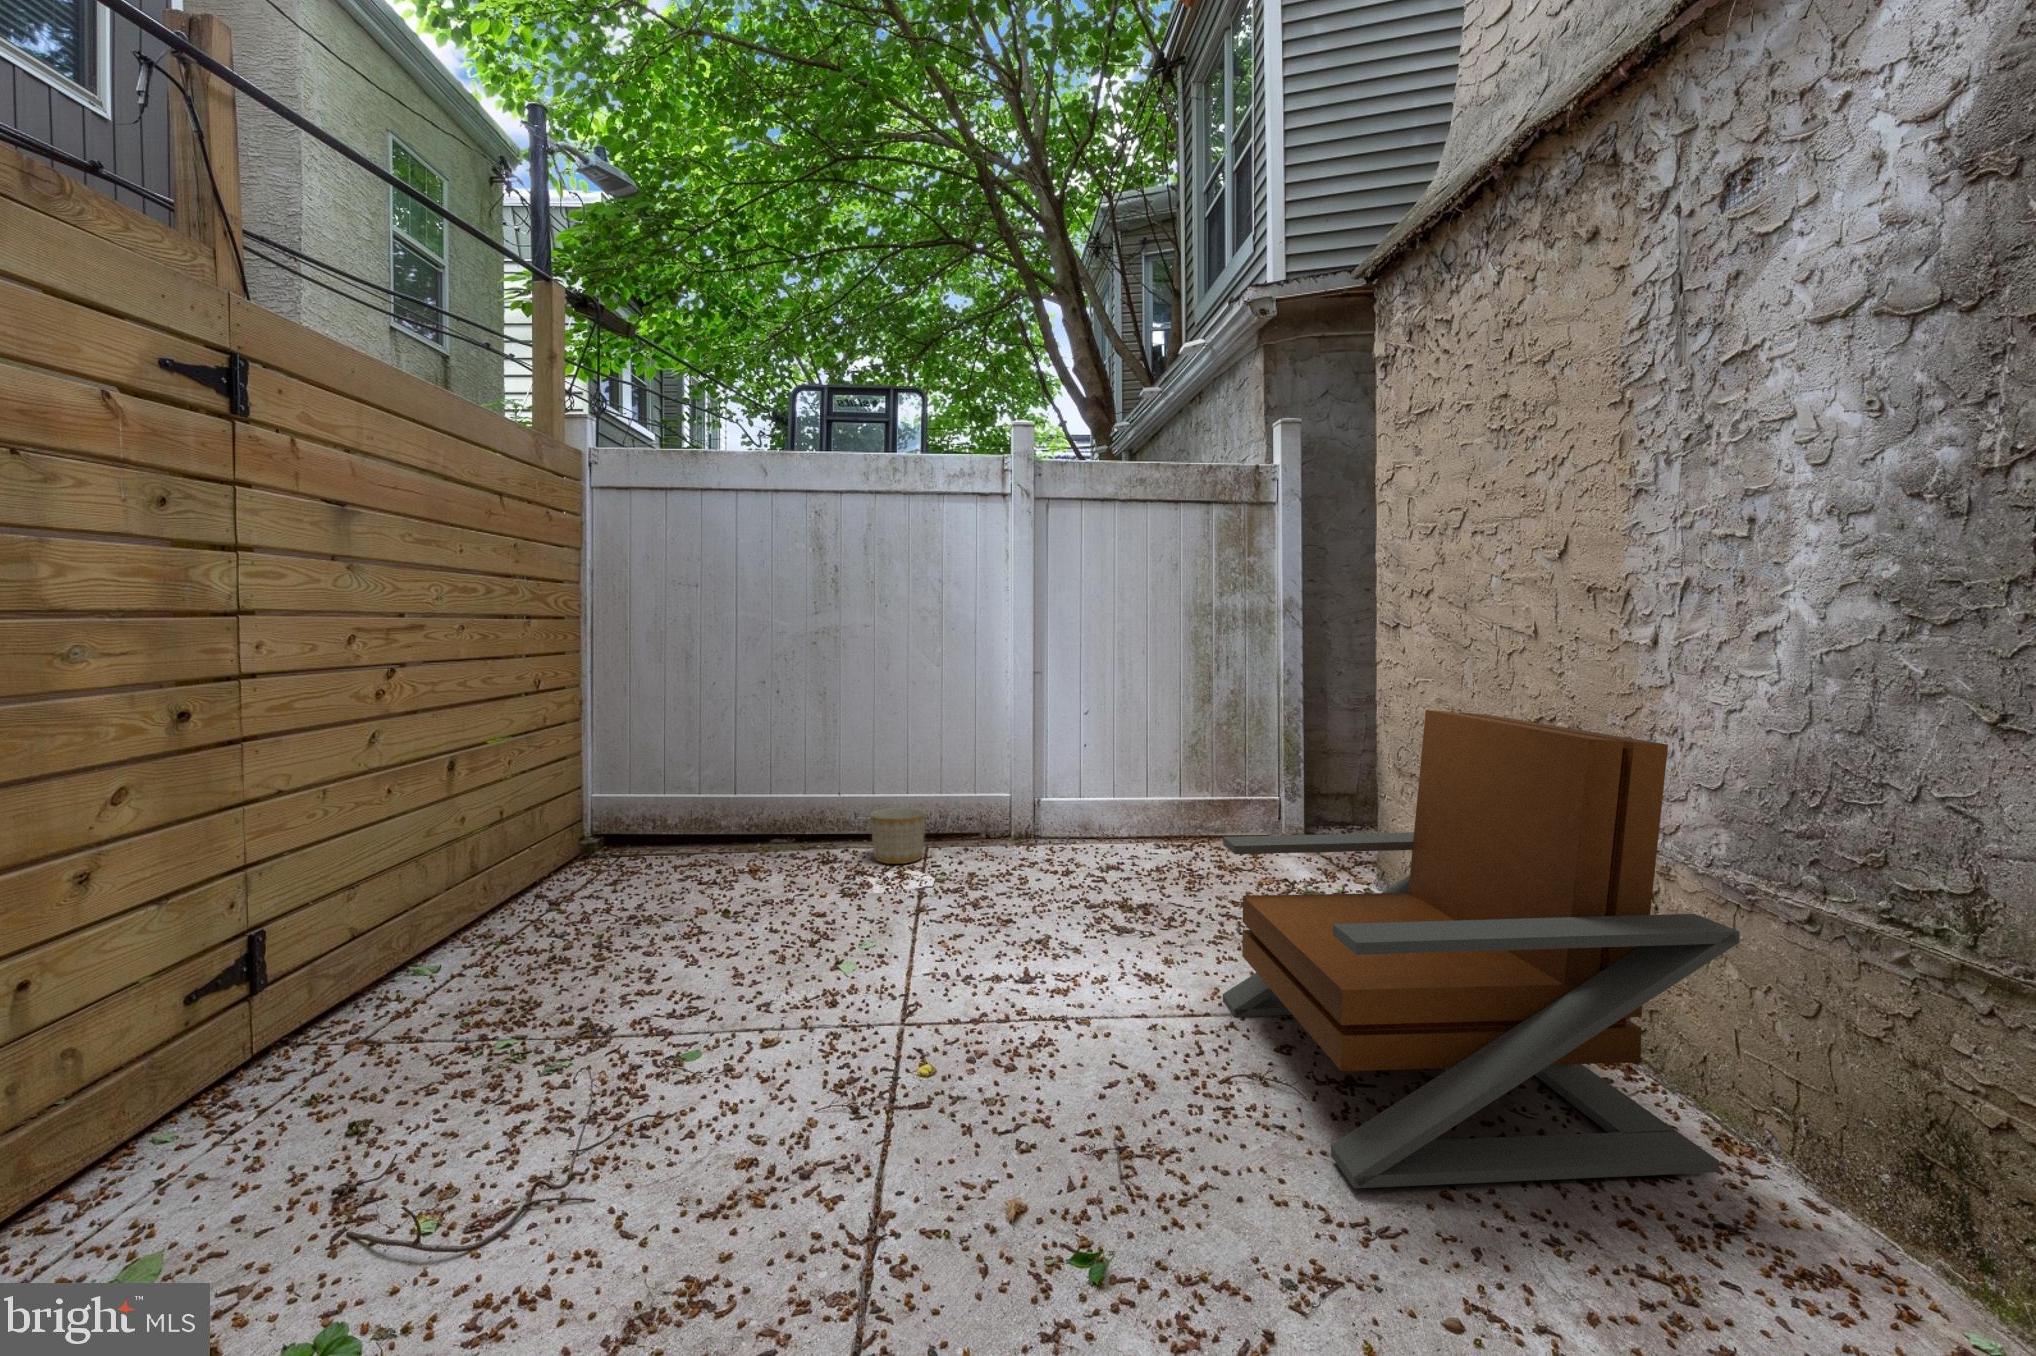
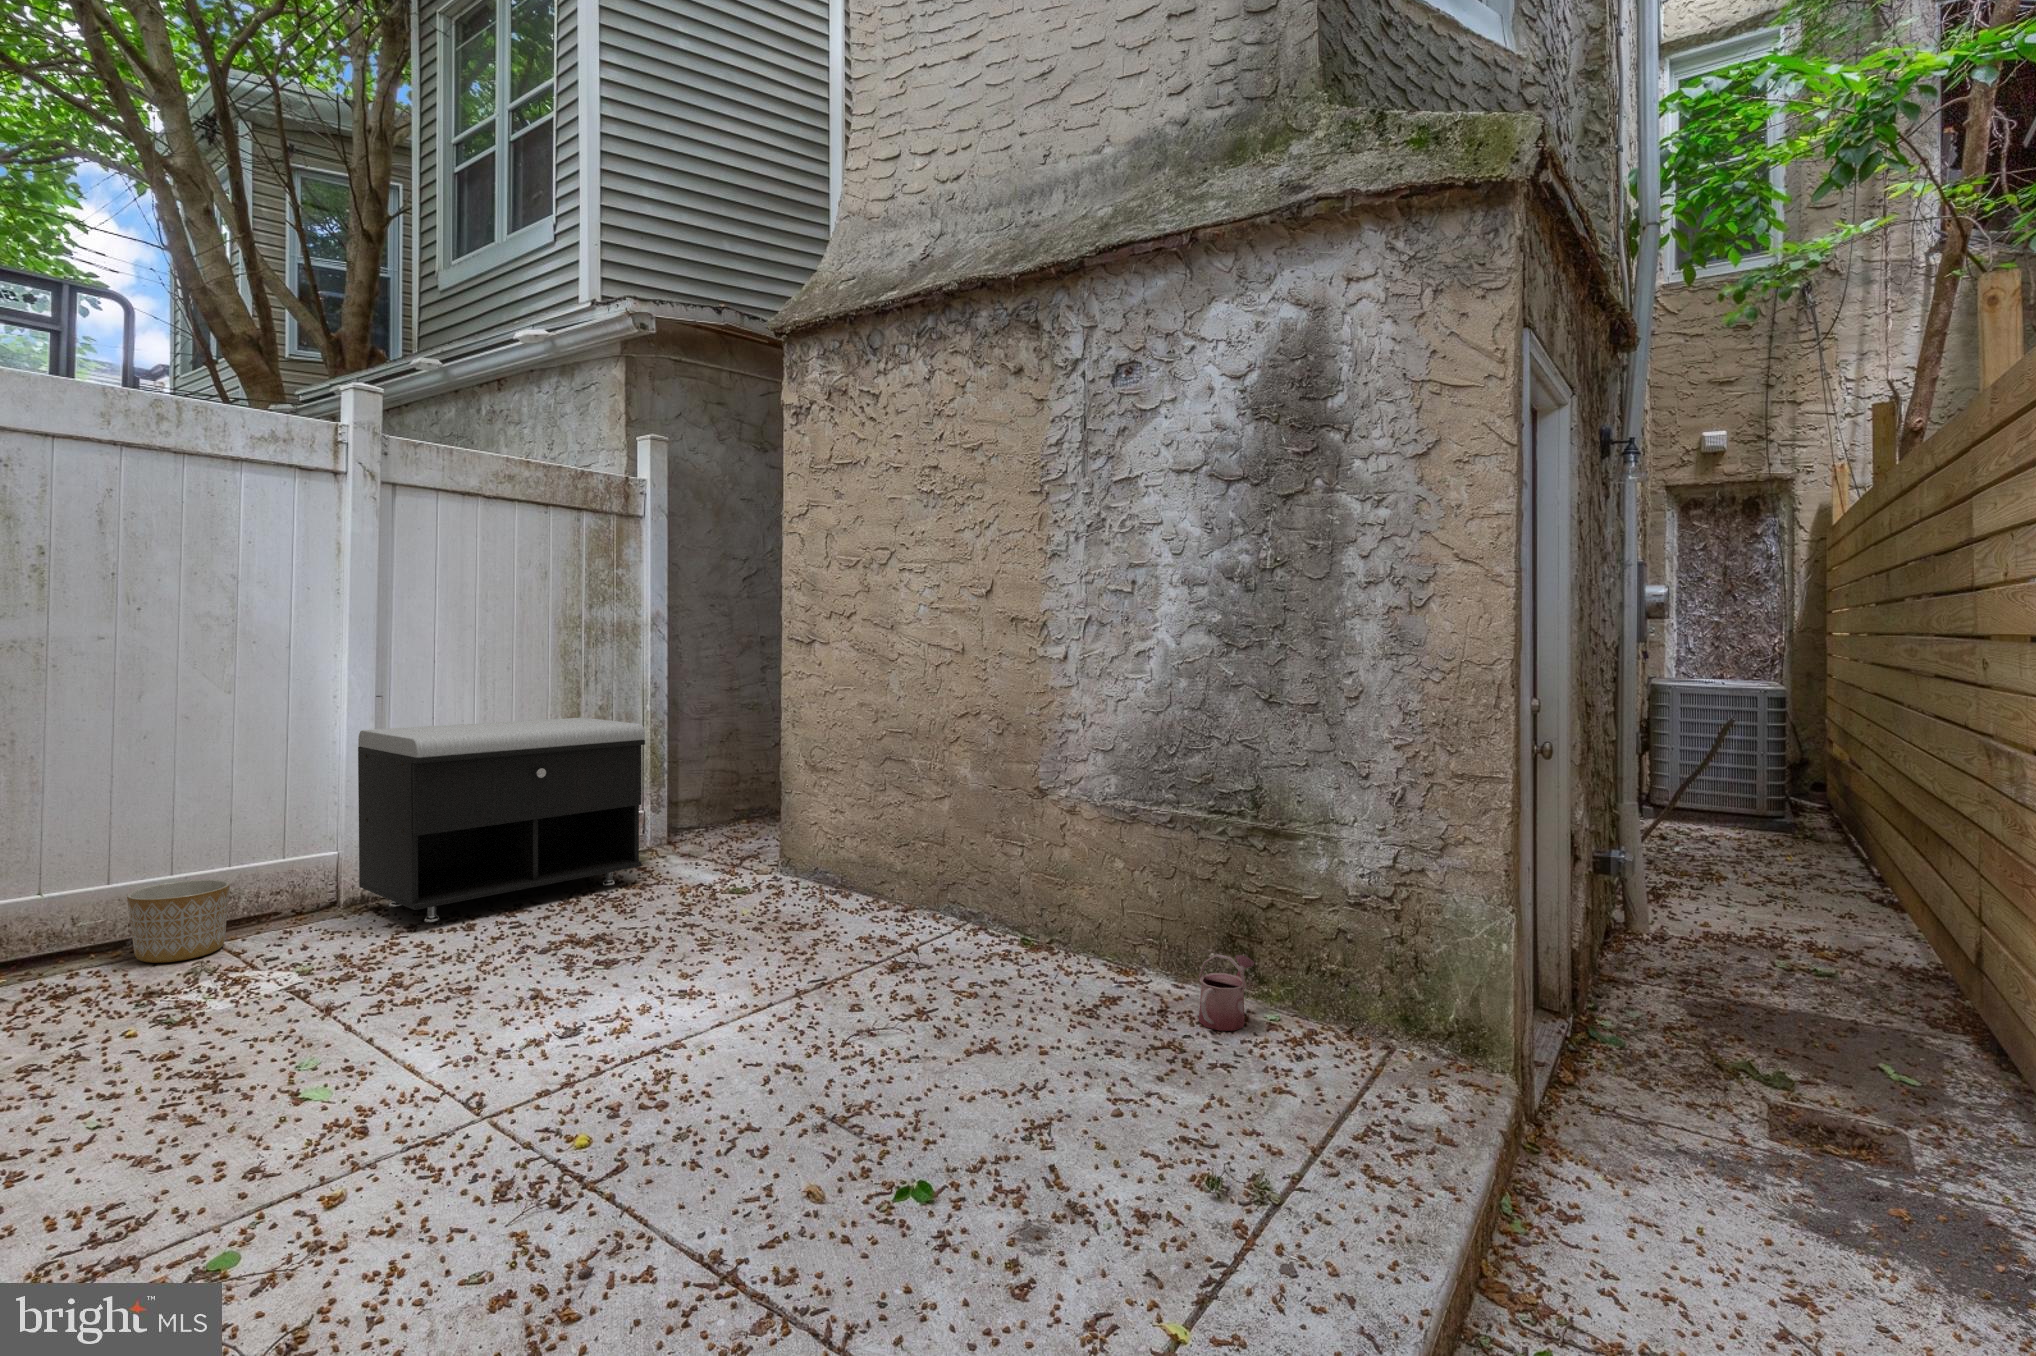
storage bench: none [1019,702,1232,869] -> present [358,718,645,922]
lounge chair: present [1223,710,1740,1188] -> none [769,711,1154,1069]
watering can: none [1740,1158,1931,1308] -> present [1199,954,1254,1031]

